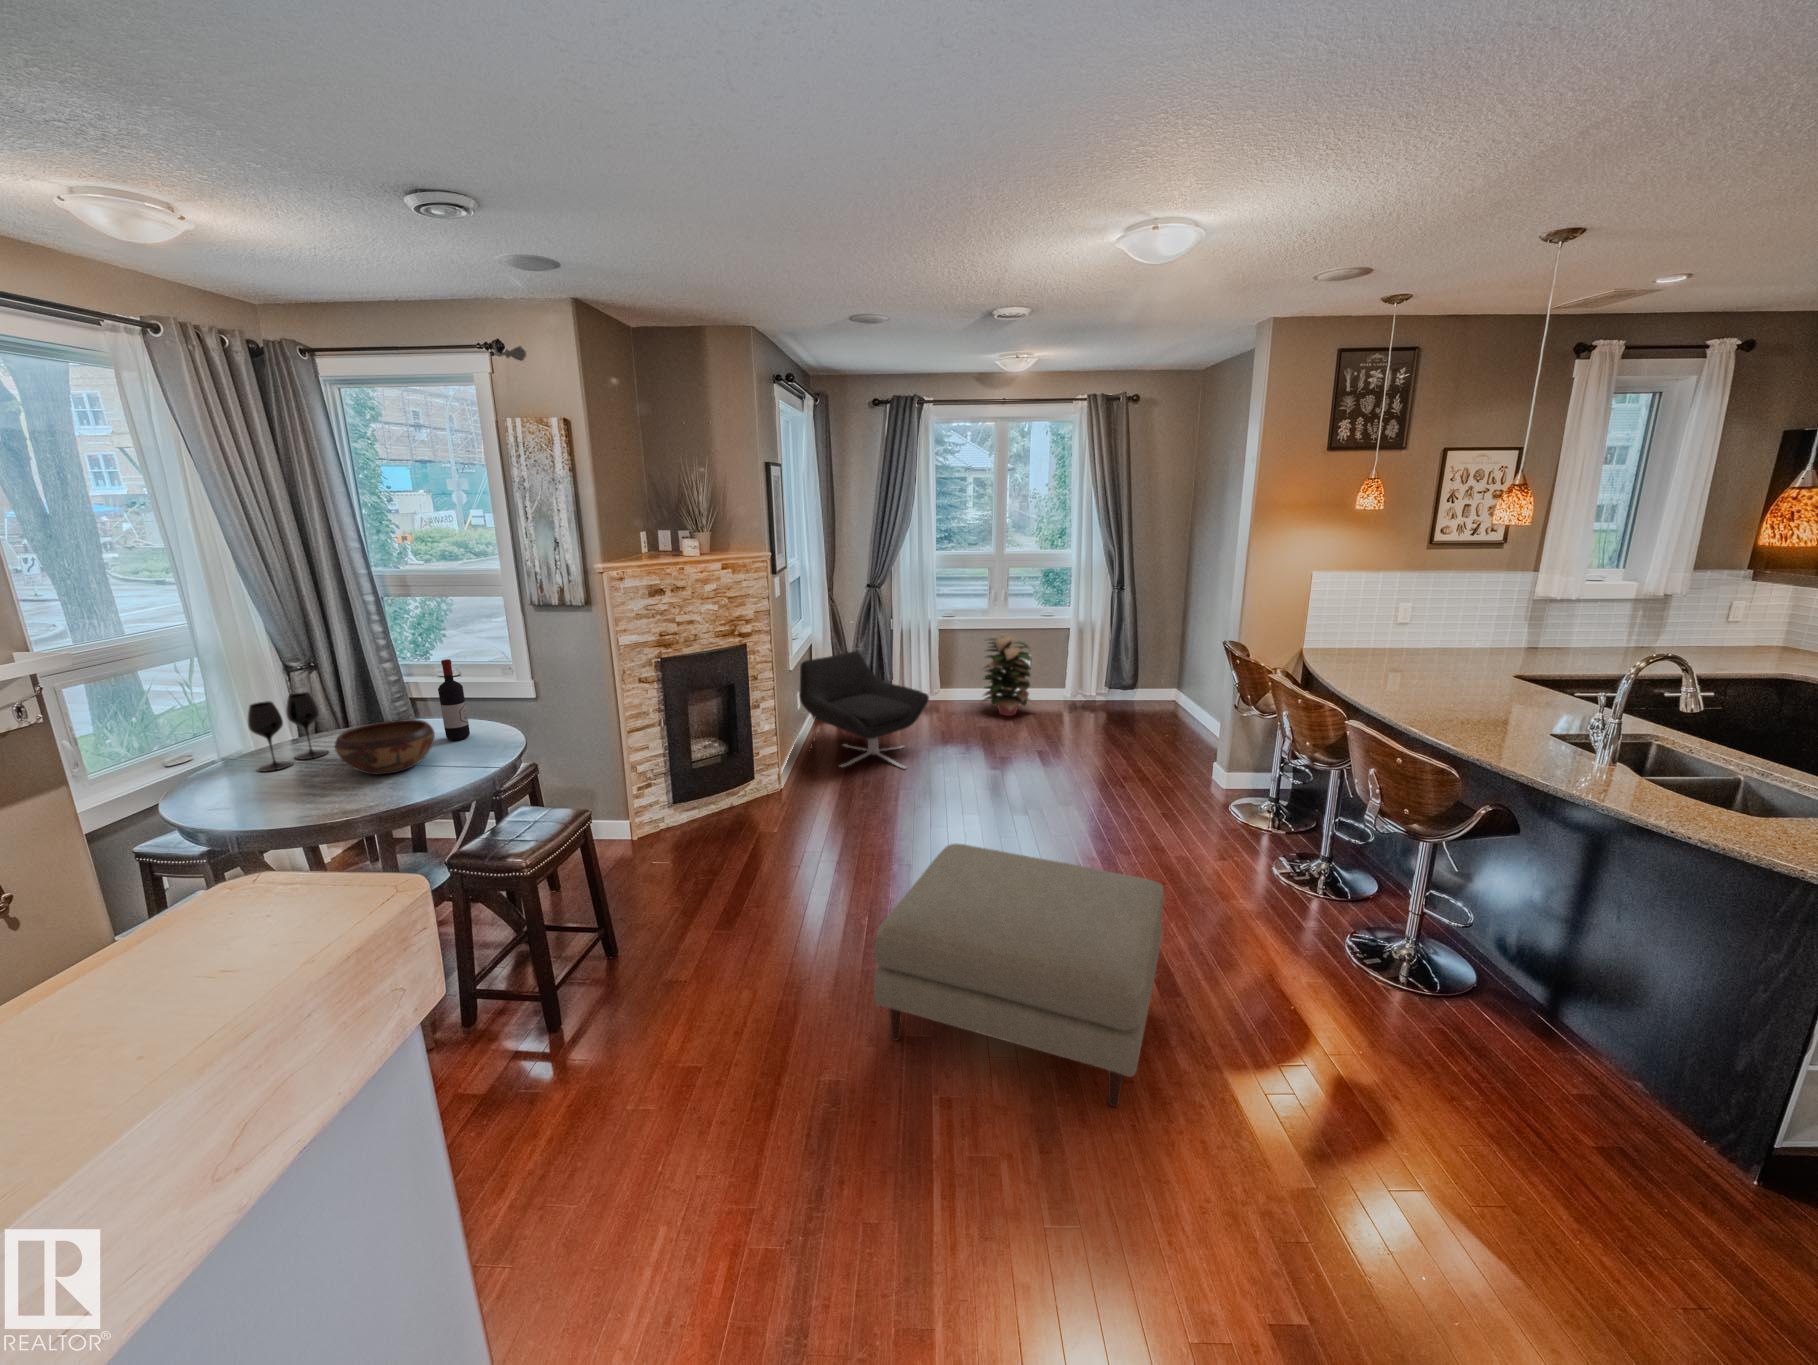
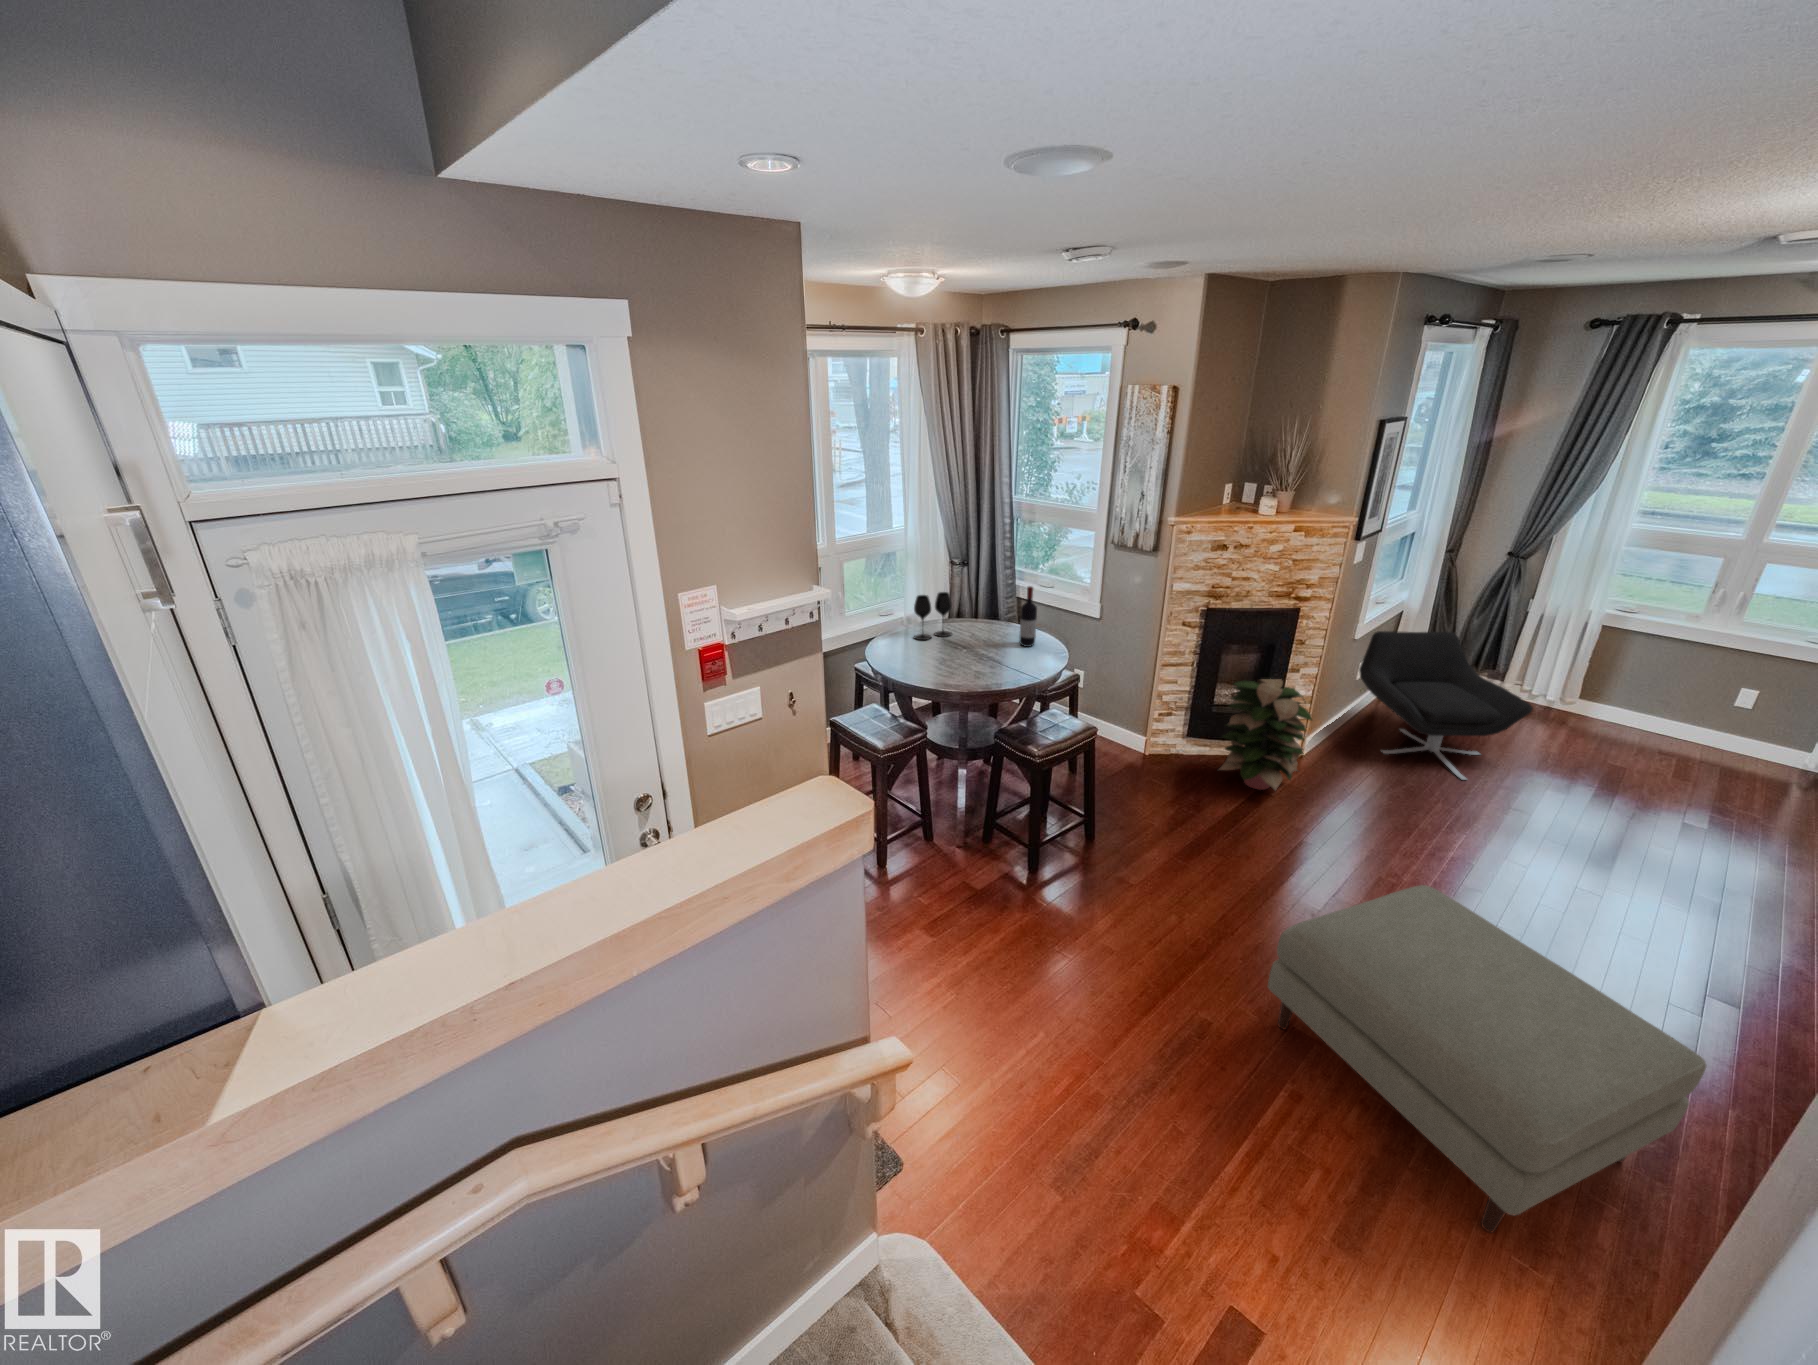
decorative plant: present [982,636,1032,716] -> present [1219,679,1312,791]
decorative bowl: present [335,719,435,775] -> none [951,624,1009,662]

